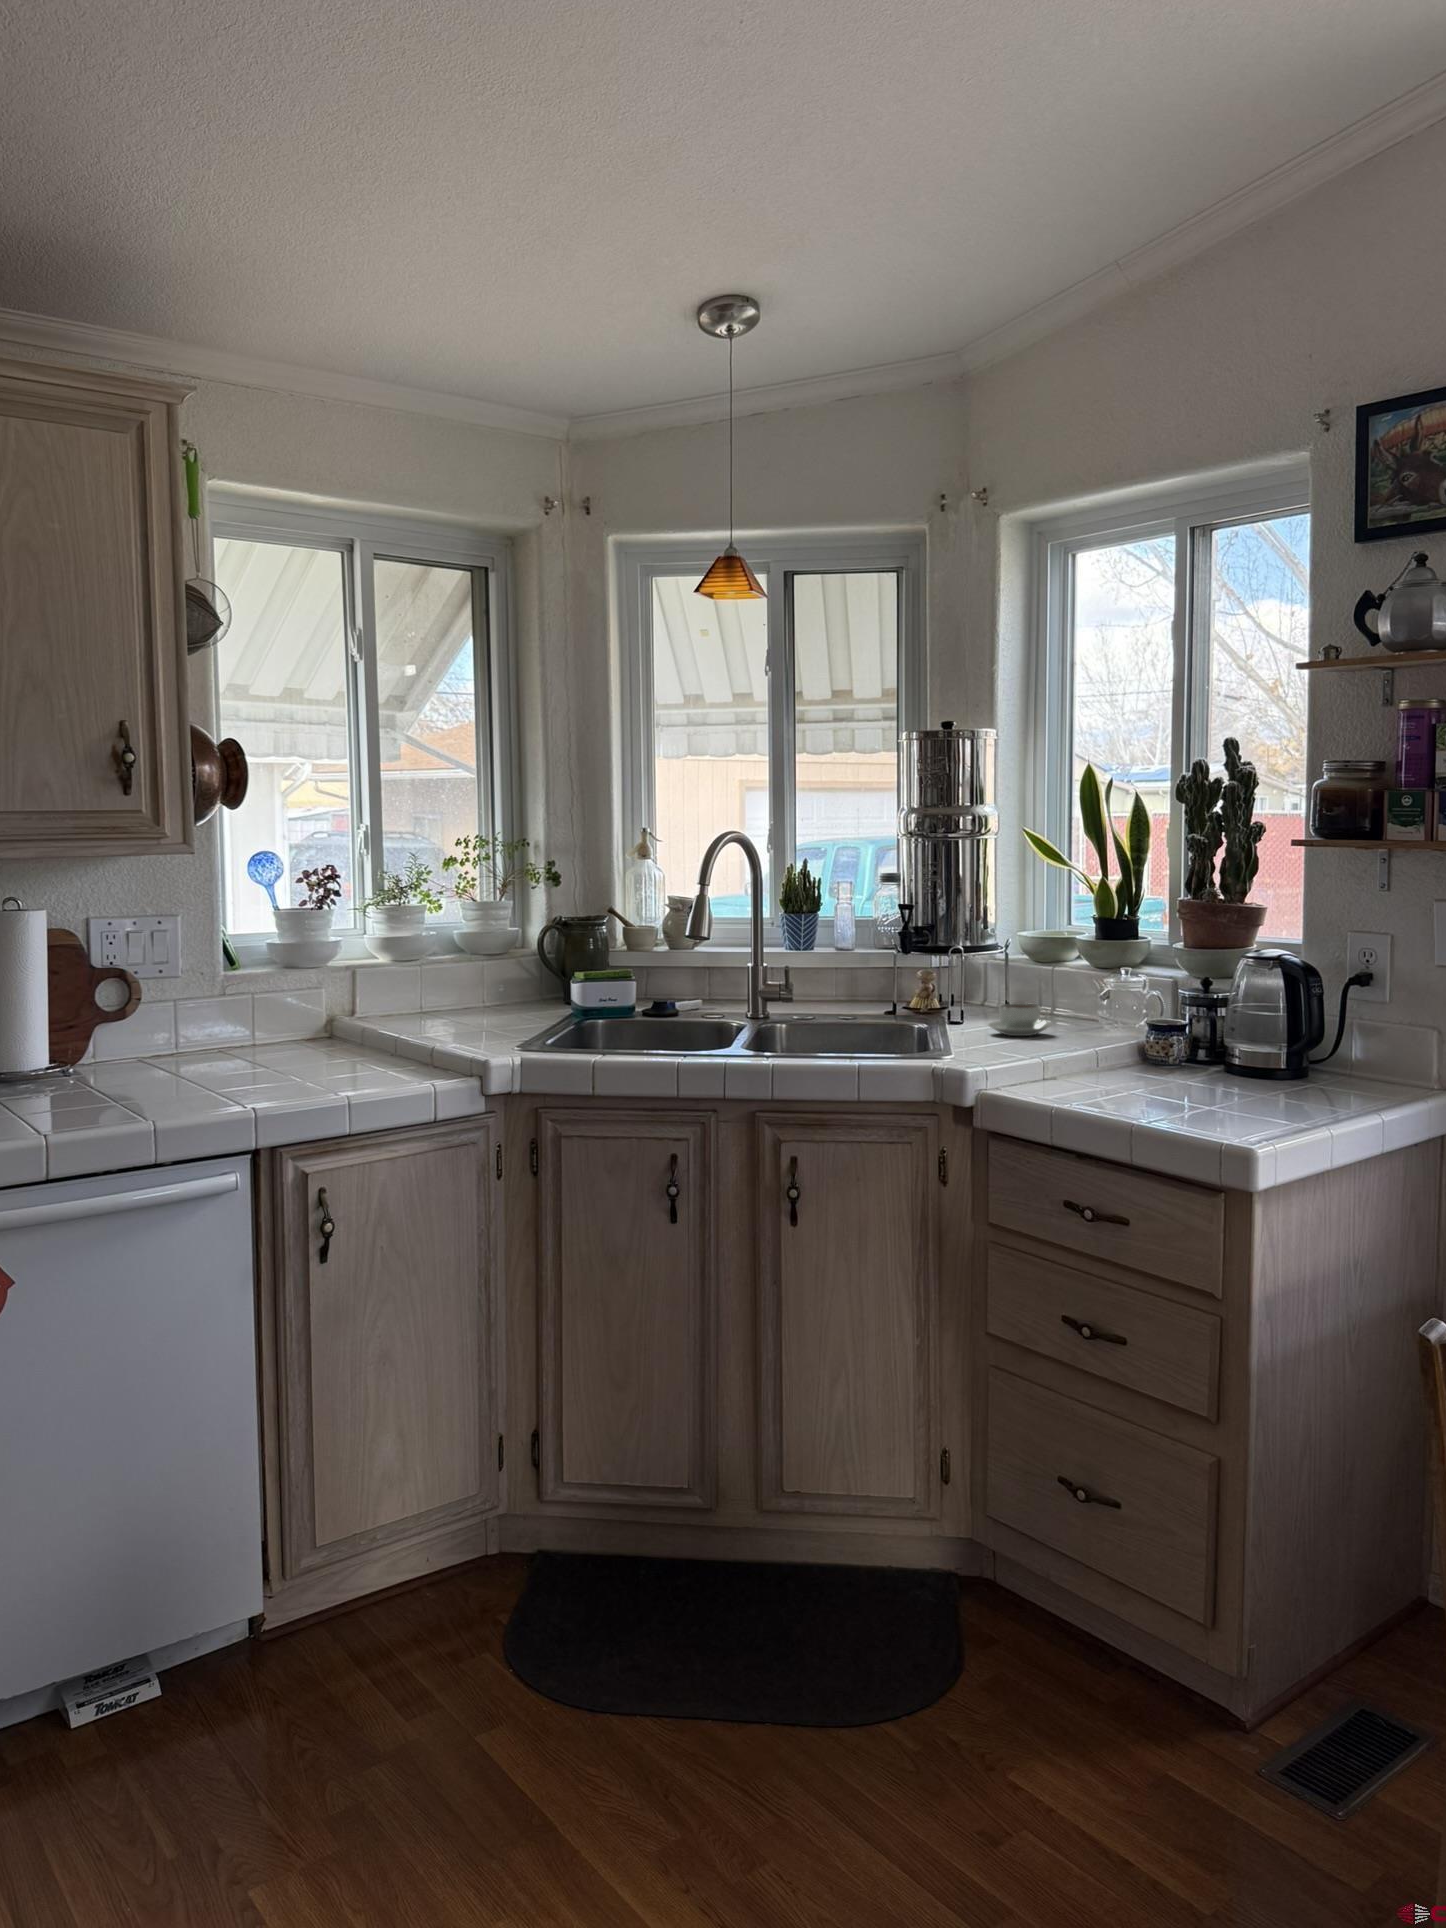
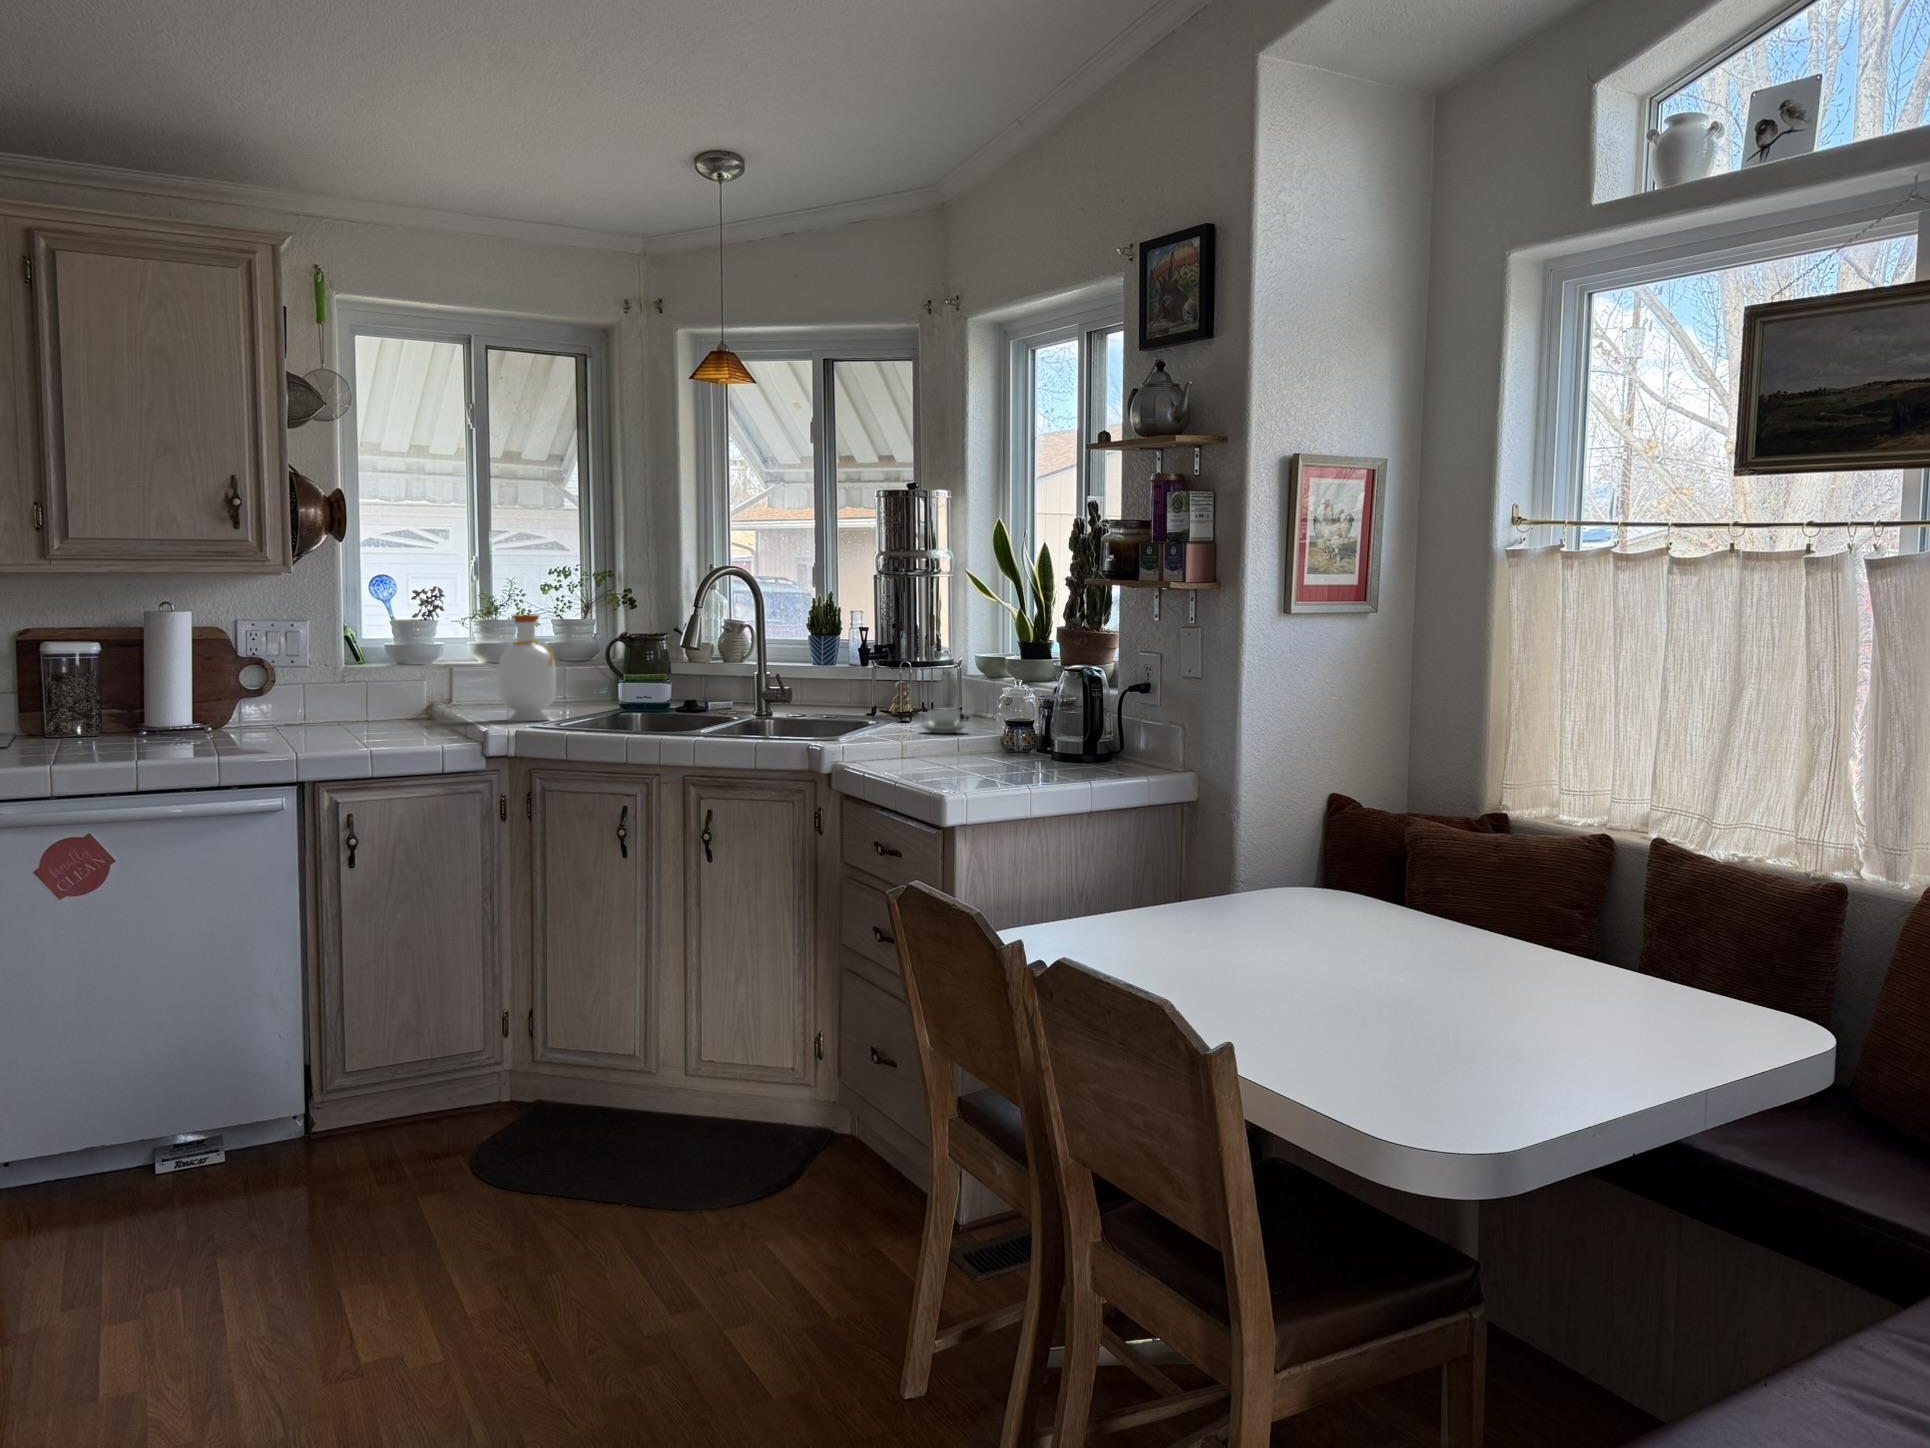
bottle: none [437,899,509,1037] -> present [498,615,556,721]

